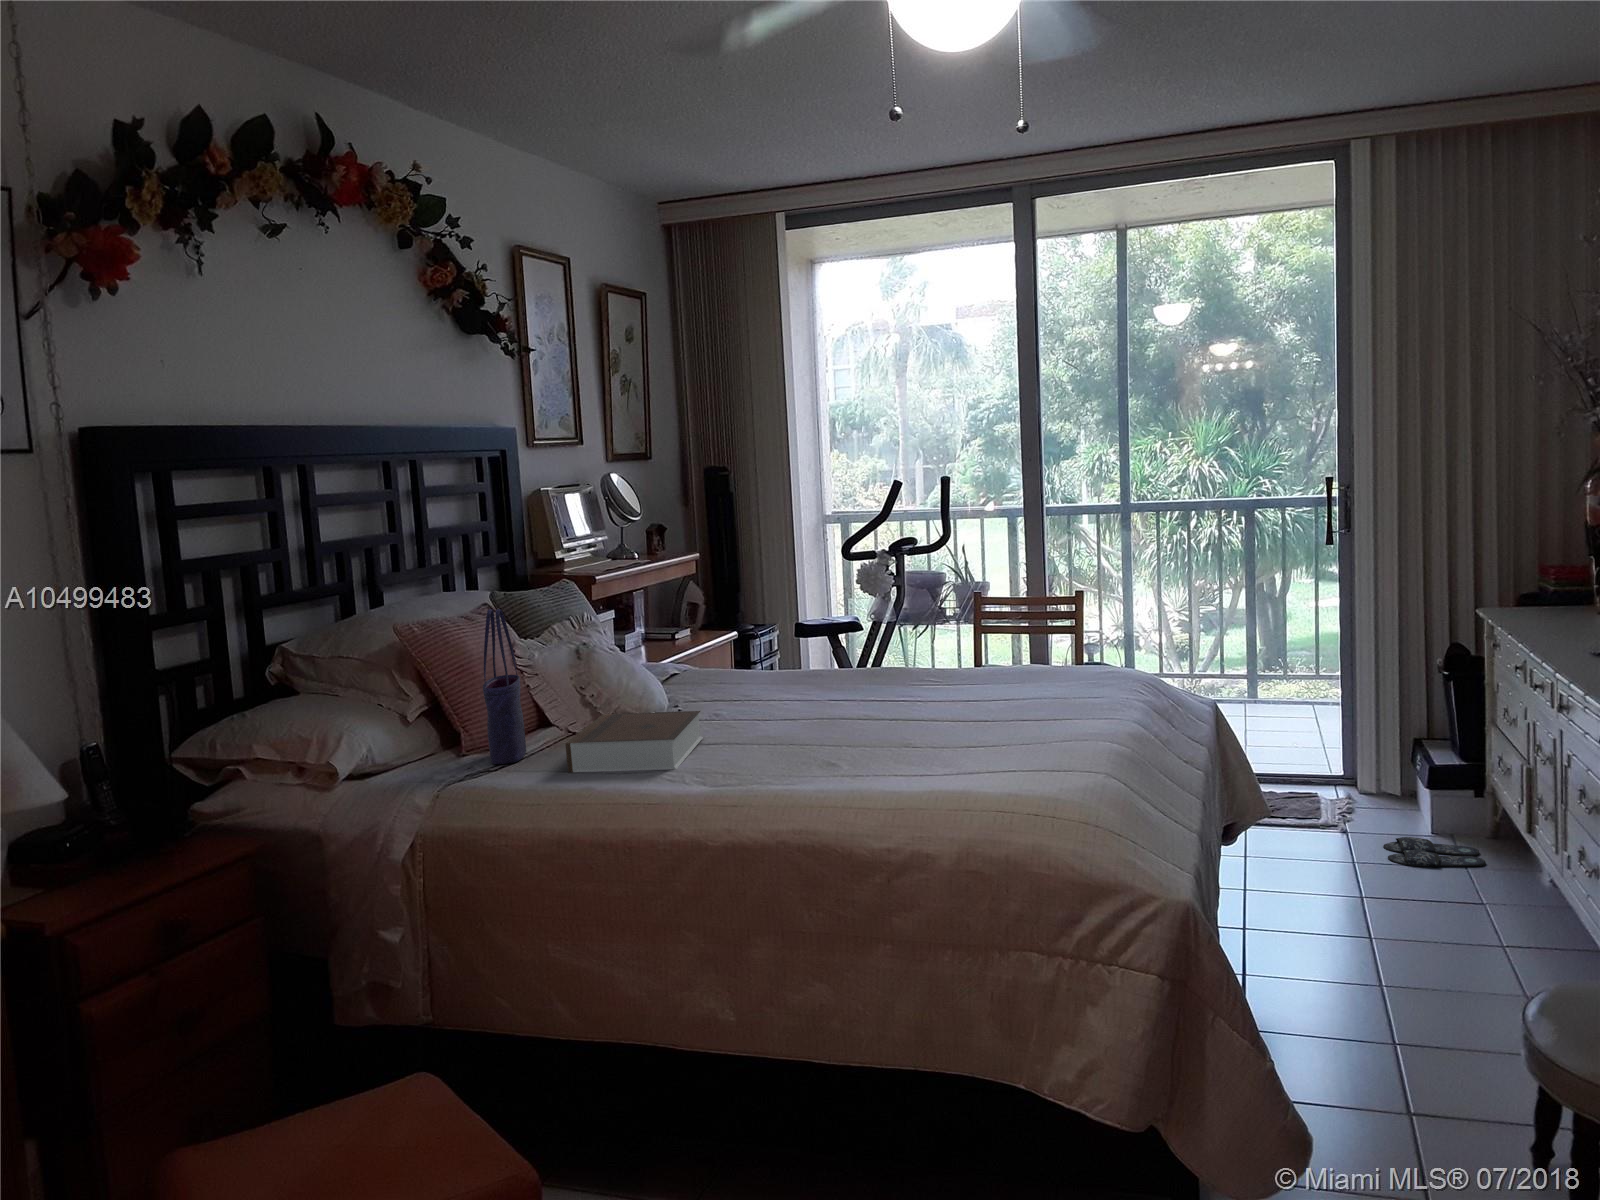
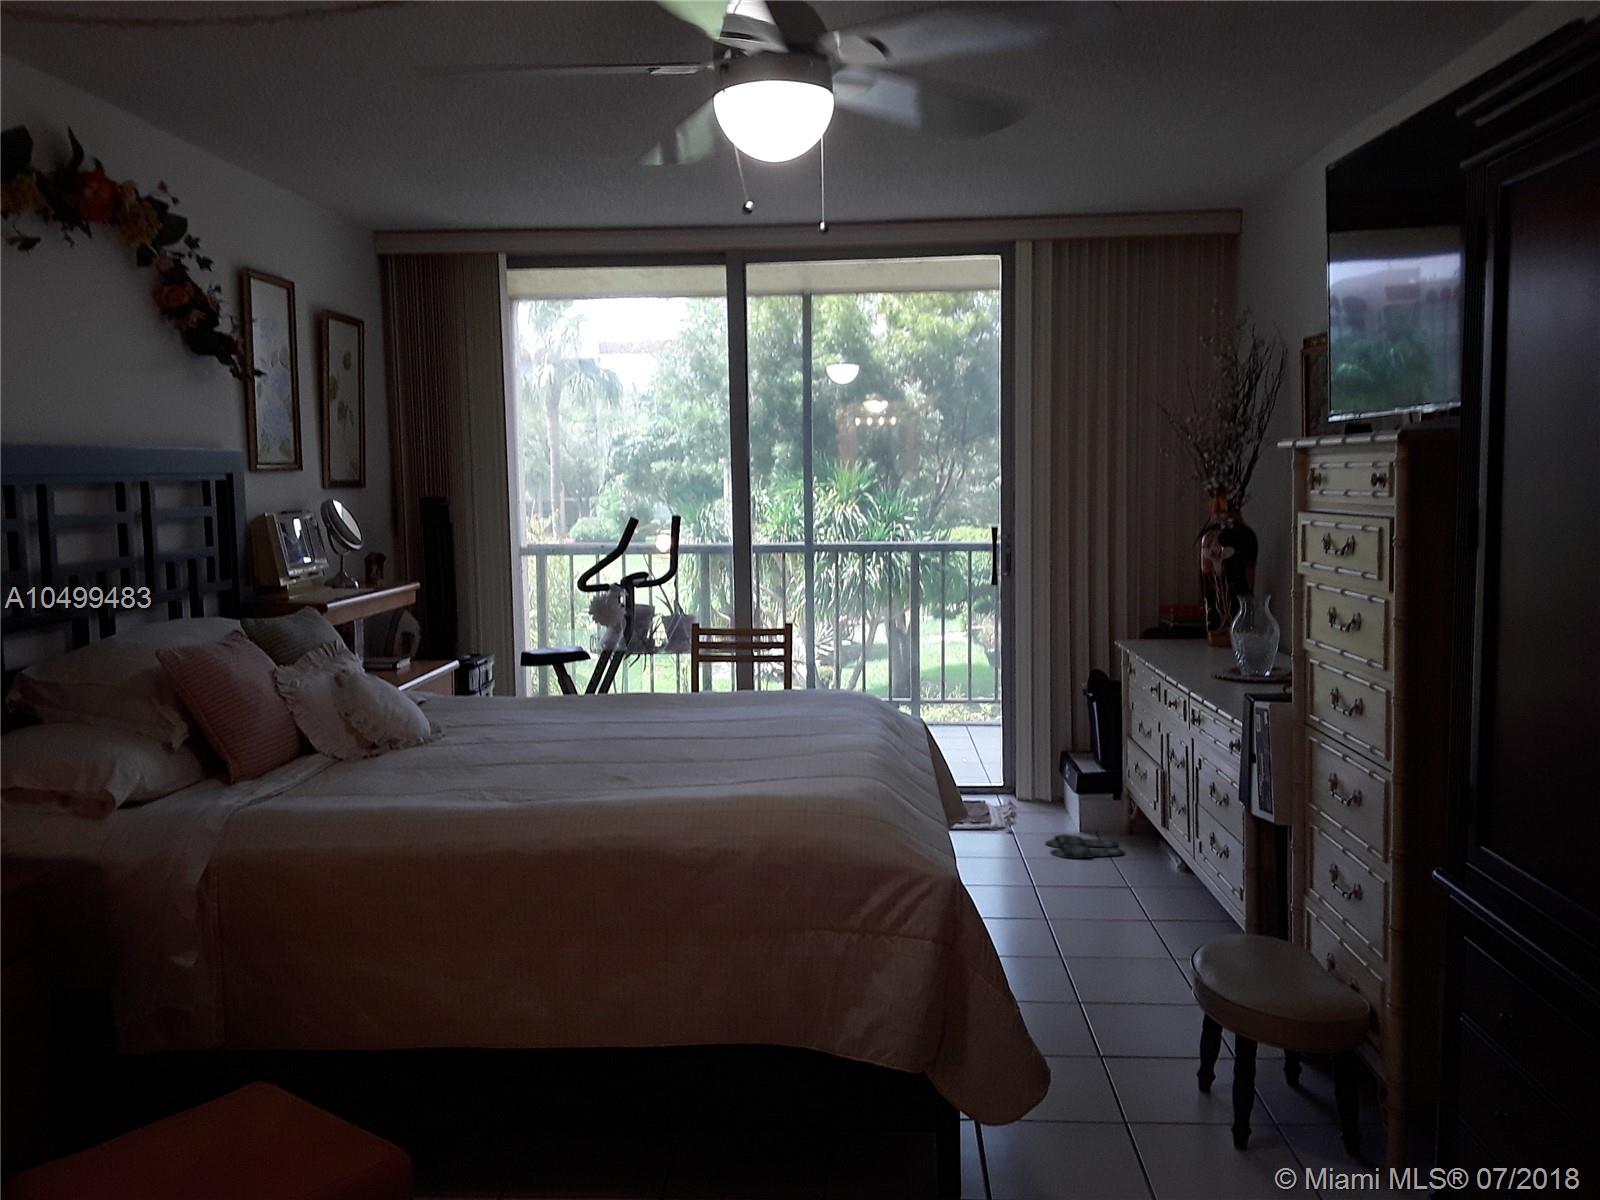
tote bag: present [483,609,526,764] -> none [258,639,300,798]
book: present [565,711,703,772] -> none [356,739,486,803]

